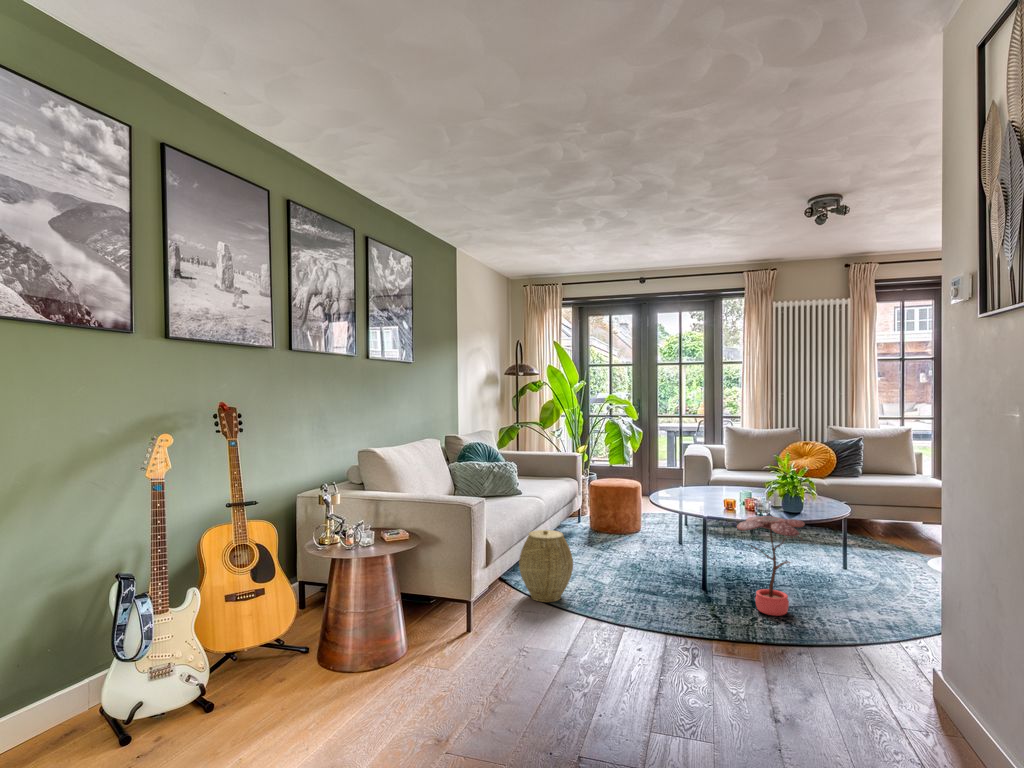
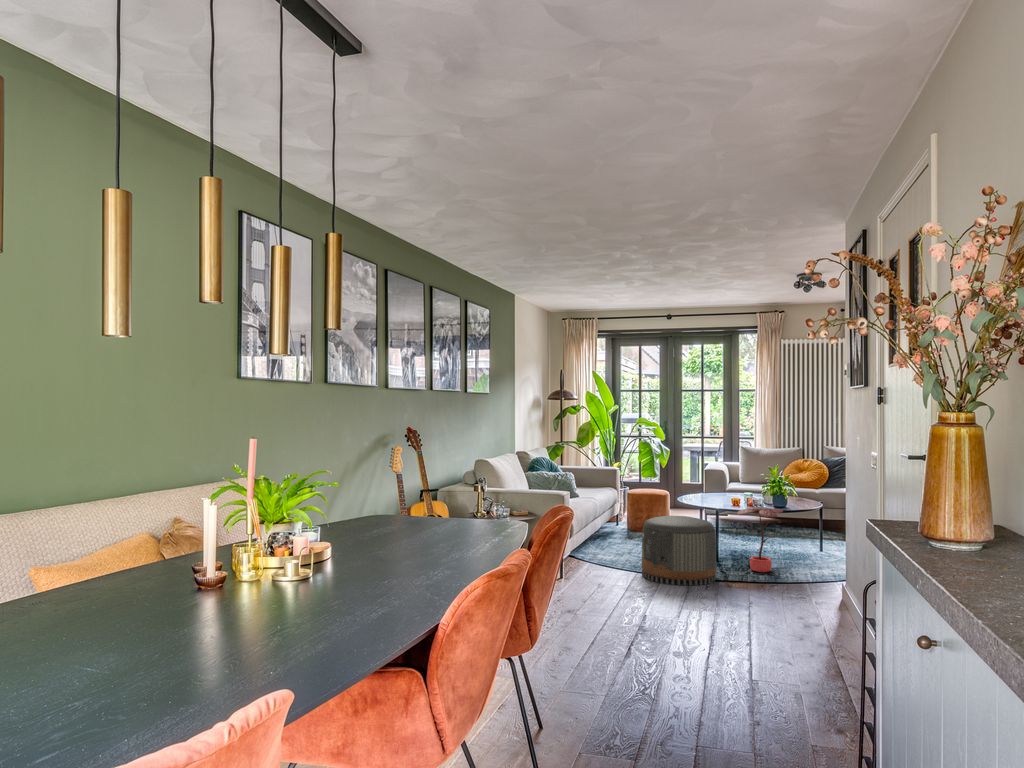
woven basket: present [519,530,573,602] -> none [587,517,625,566]
pouf: none [594,531,707,650] -> present [642,516,716,585]

